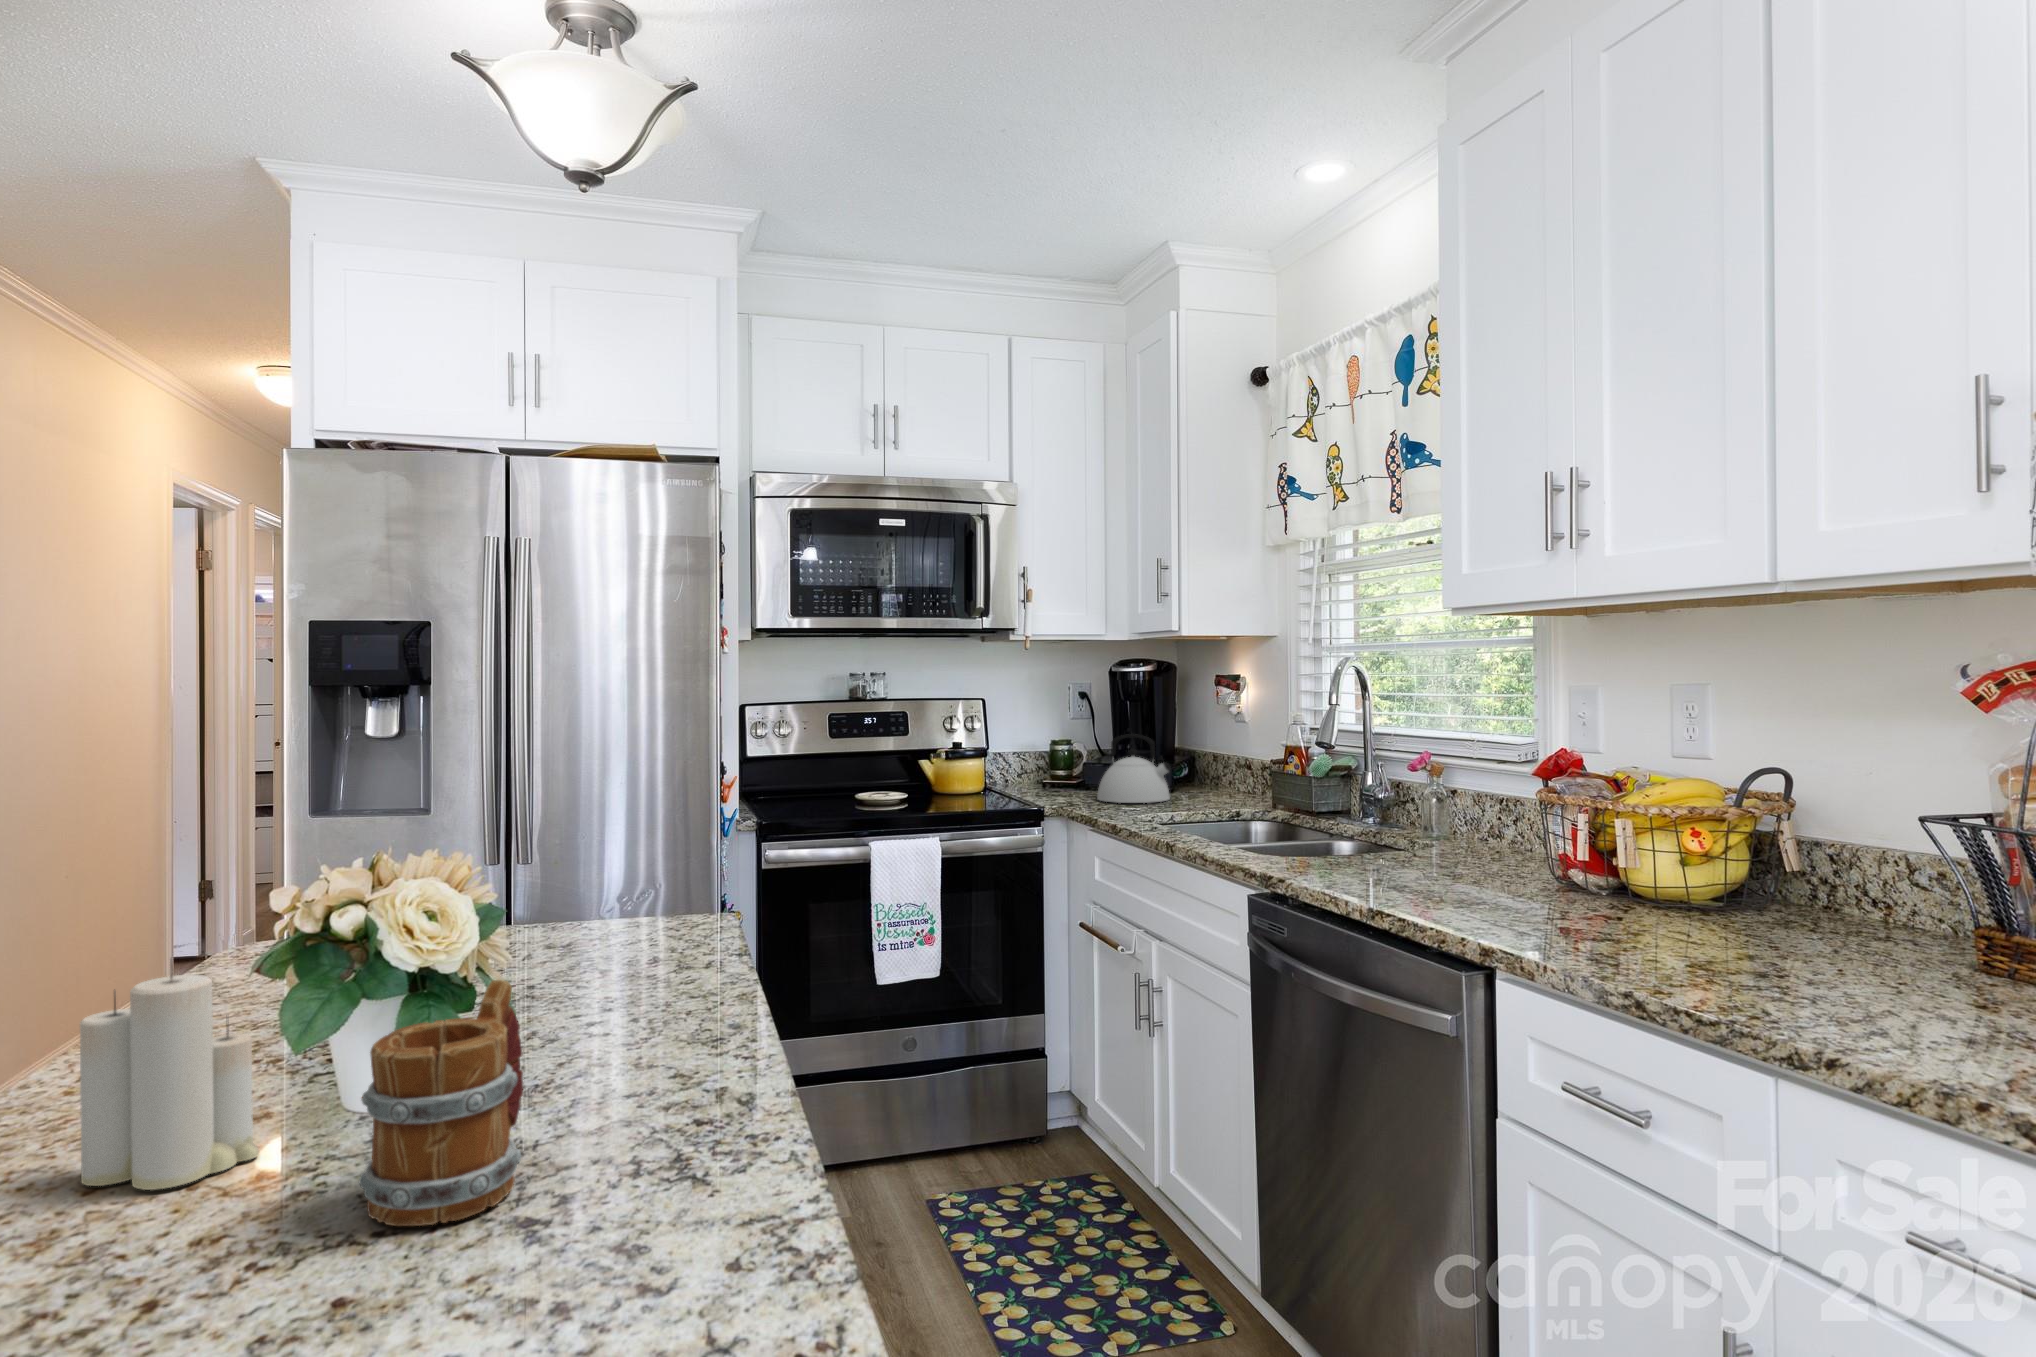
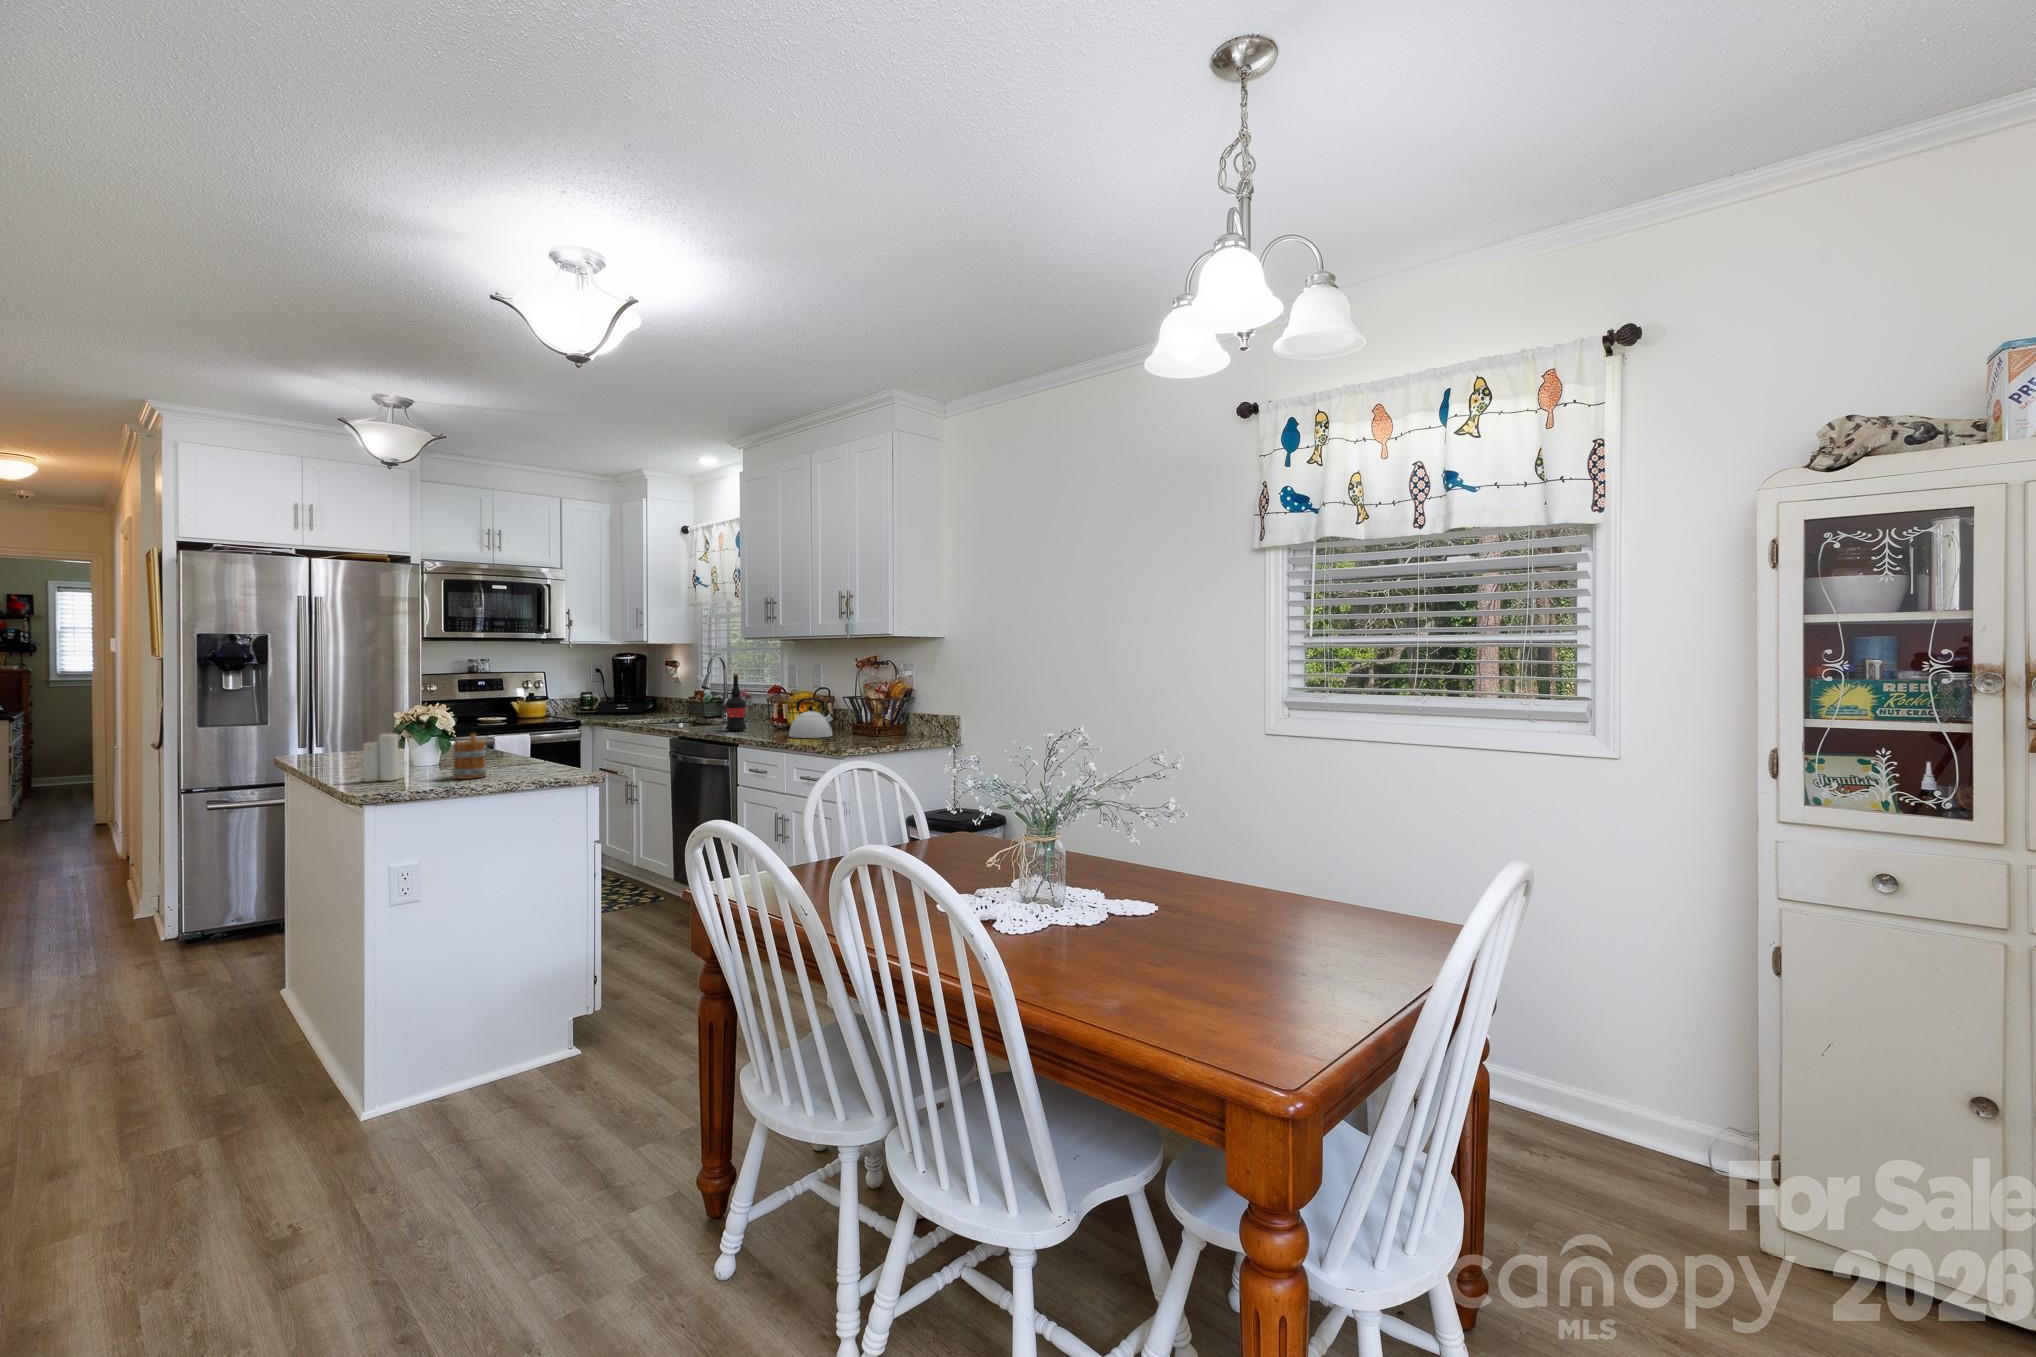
wine bottle: none [1404,708,1470,883] -> present [725,674,746,731]
kettle: present [1097,734,1171,803] -> present [789,698,834,738]

